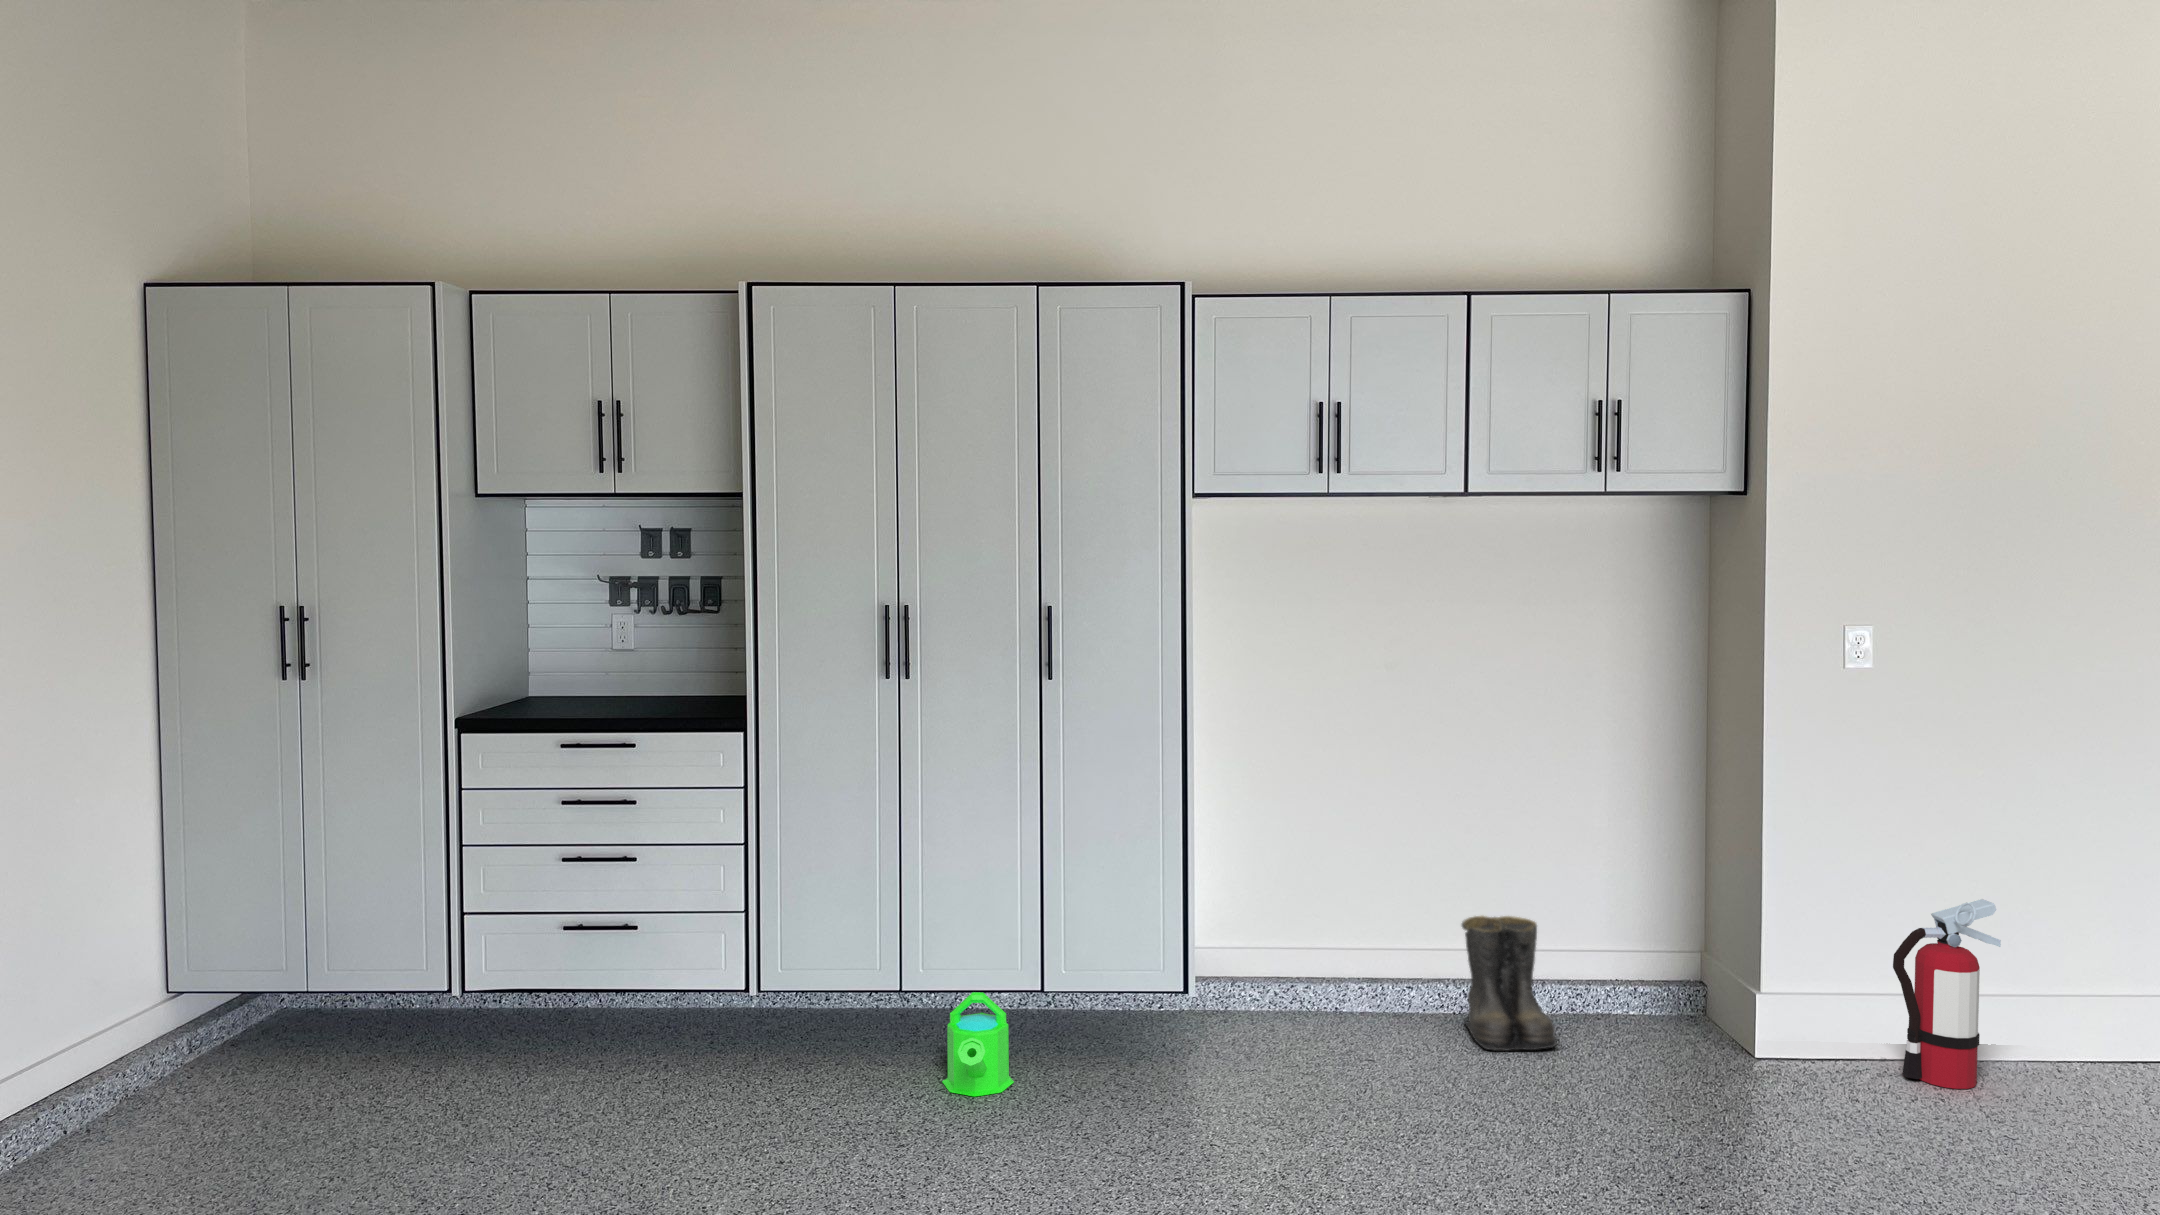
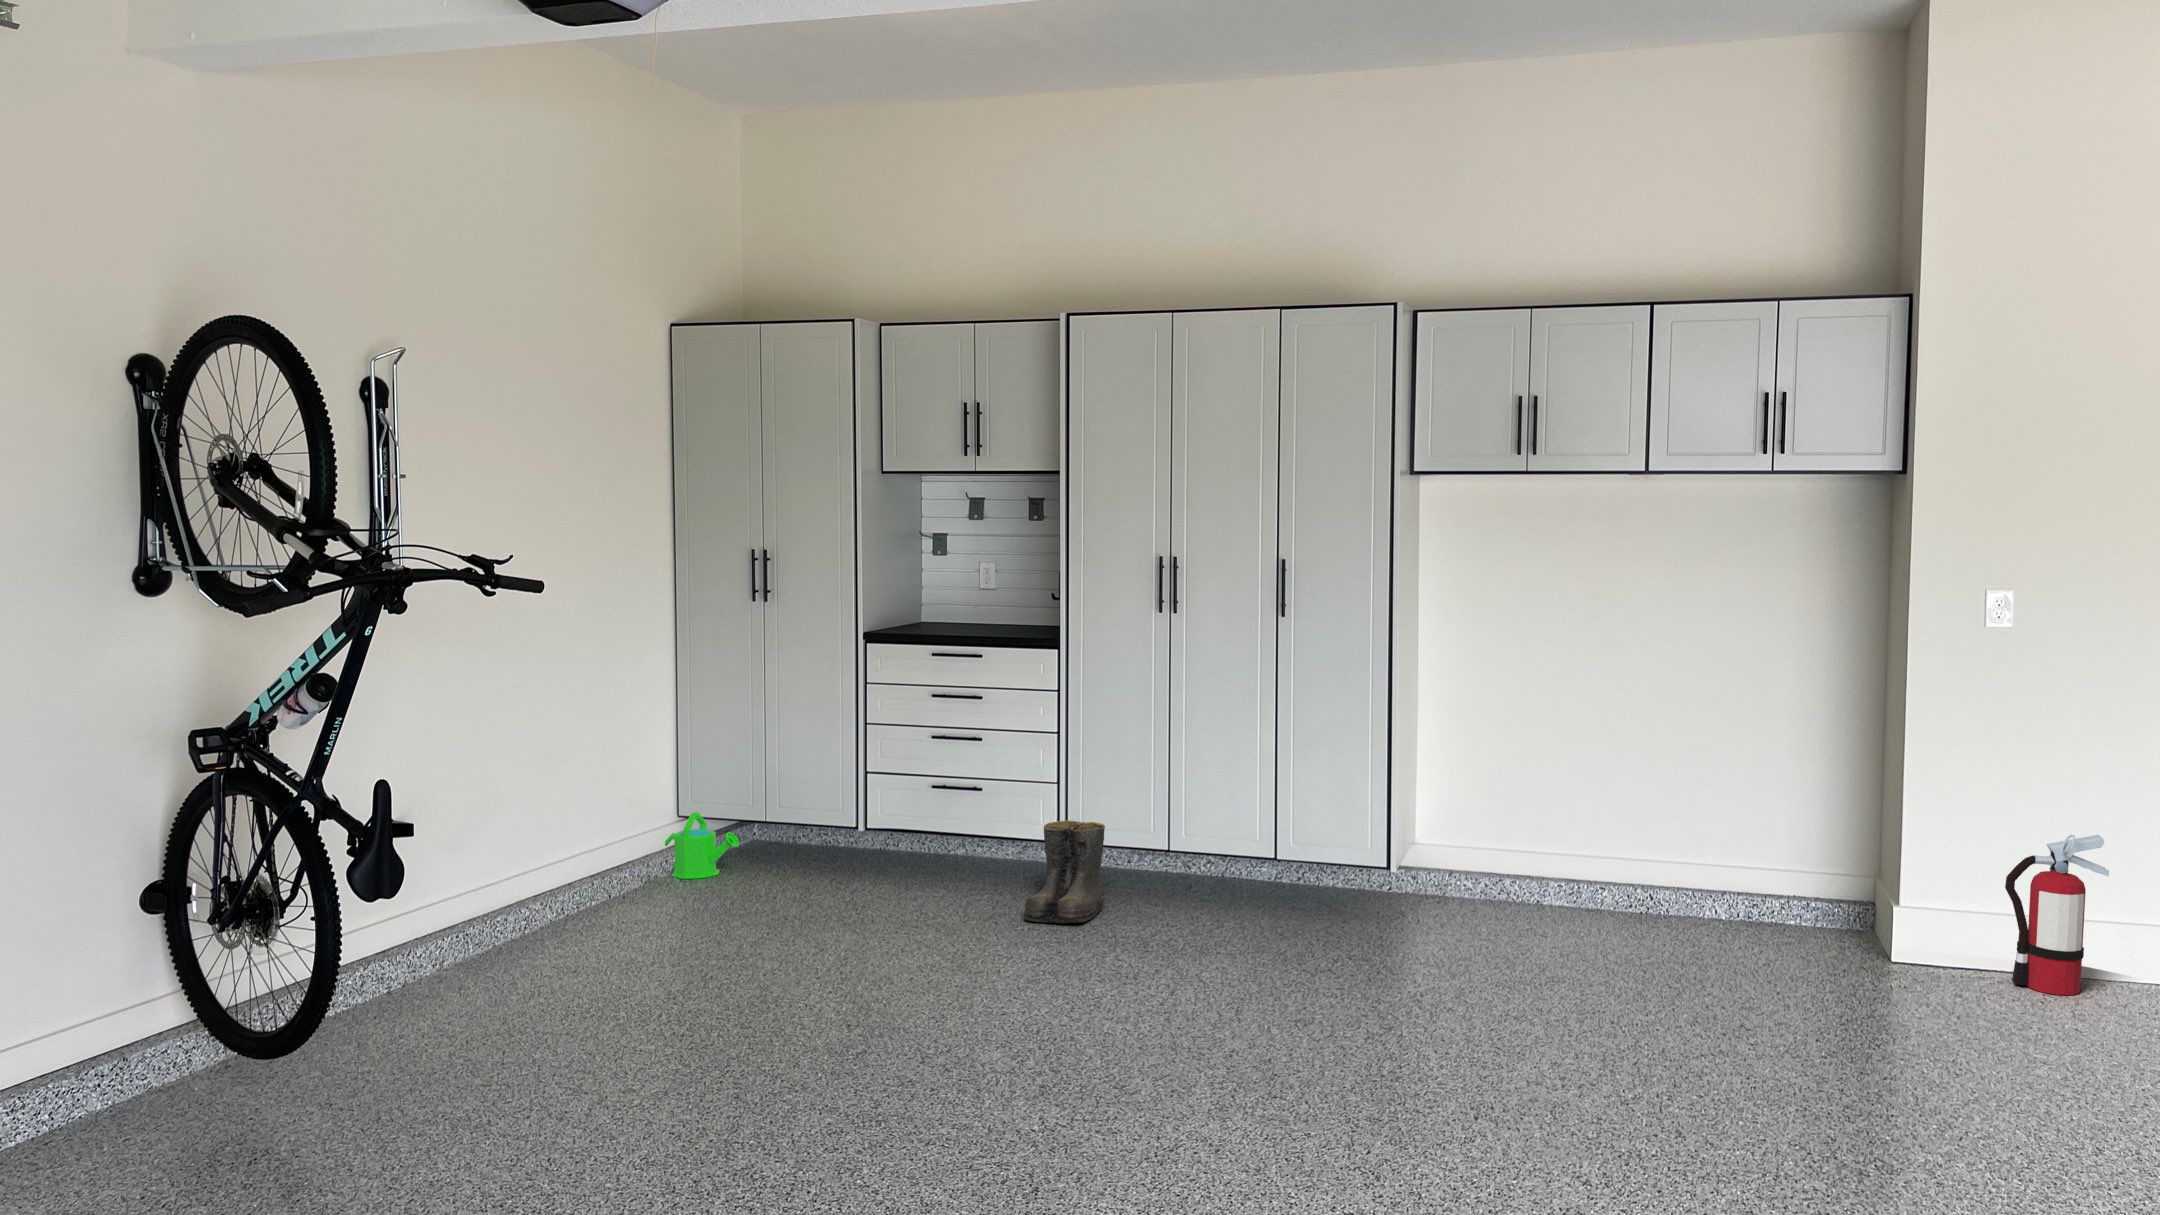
boots: present [1462,916,1560,1051] -> present [1024,820,1105,923]
watering can: present [942,992,1014,1097] -> present [665,812,739,879]

